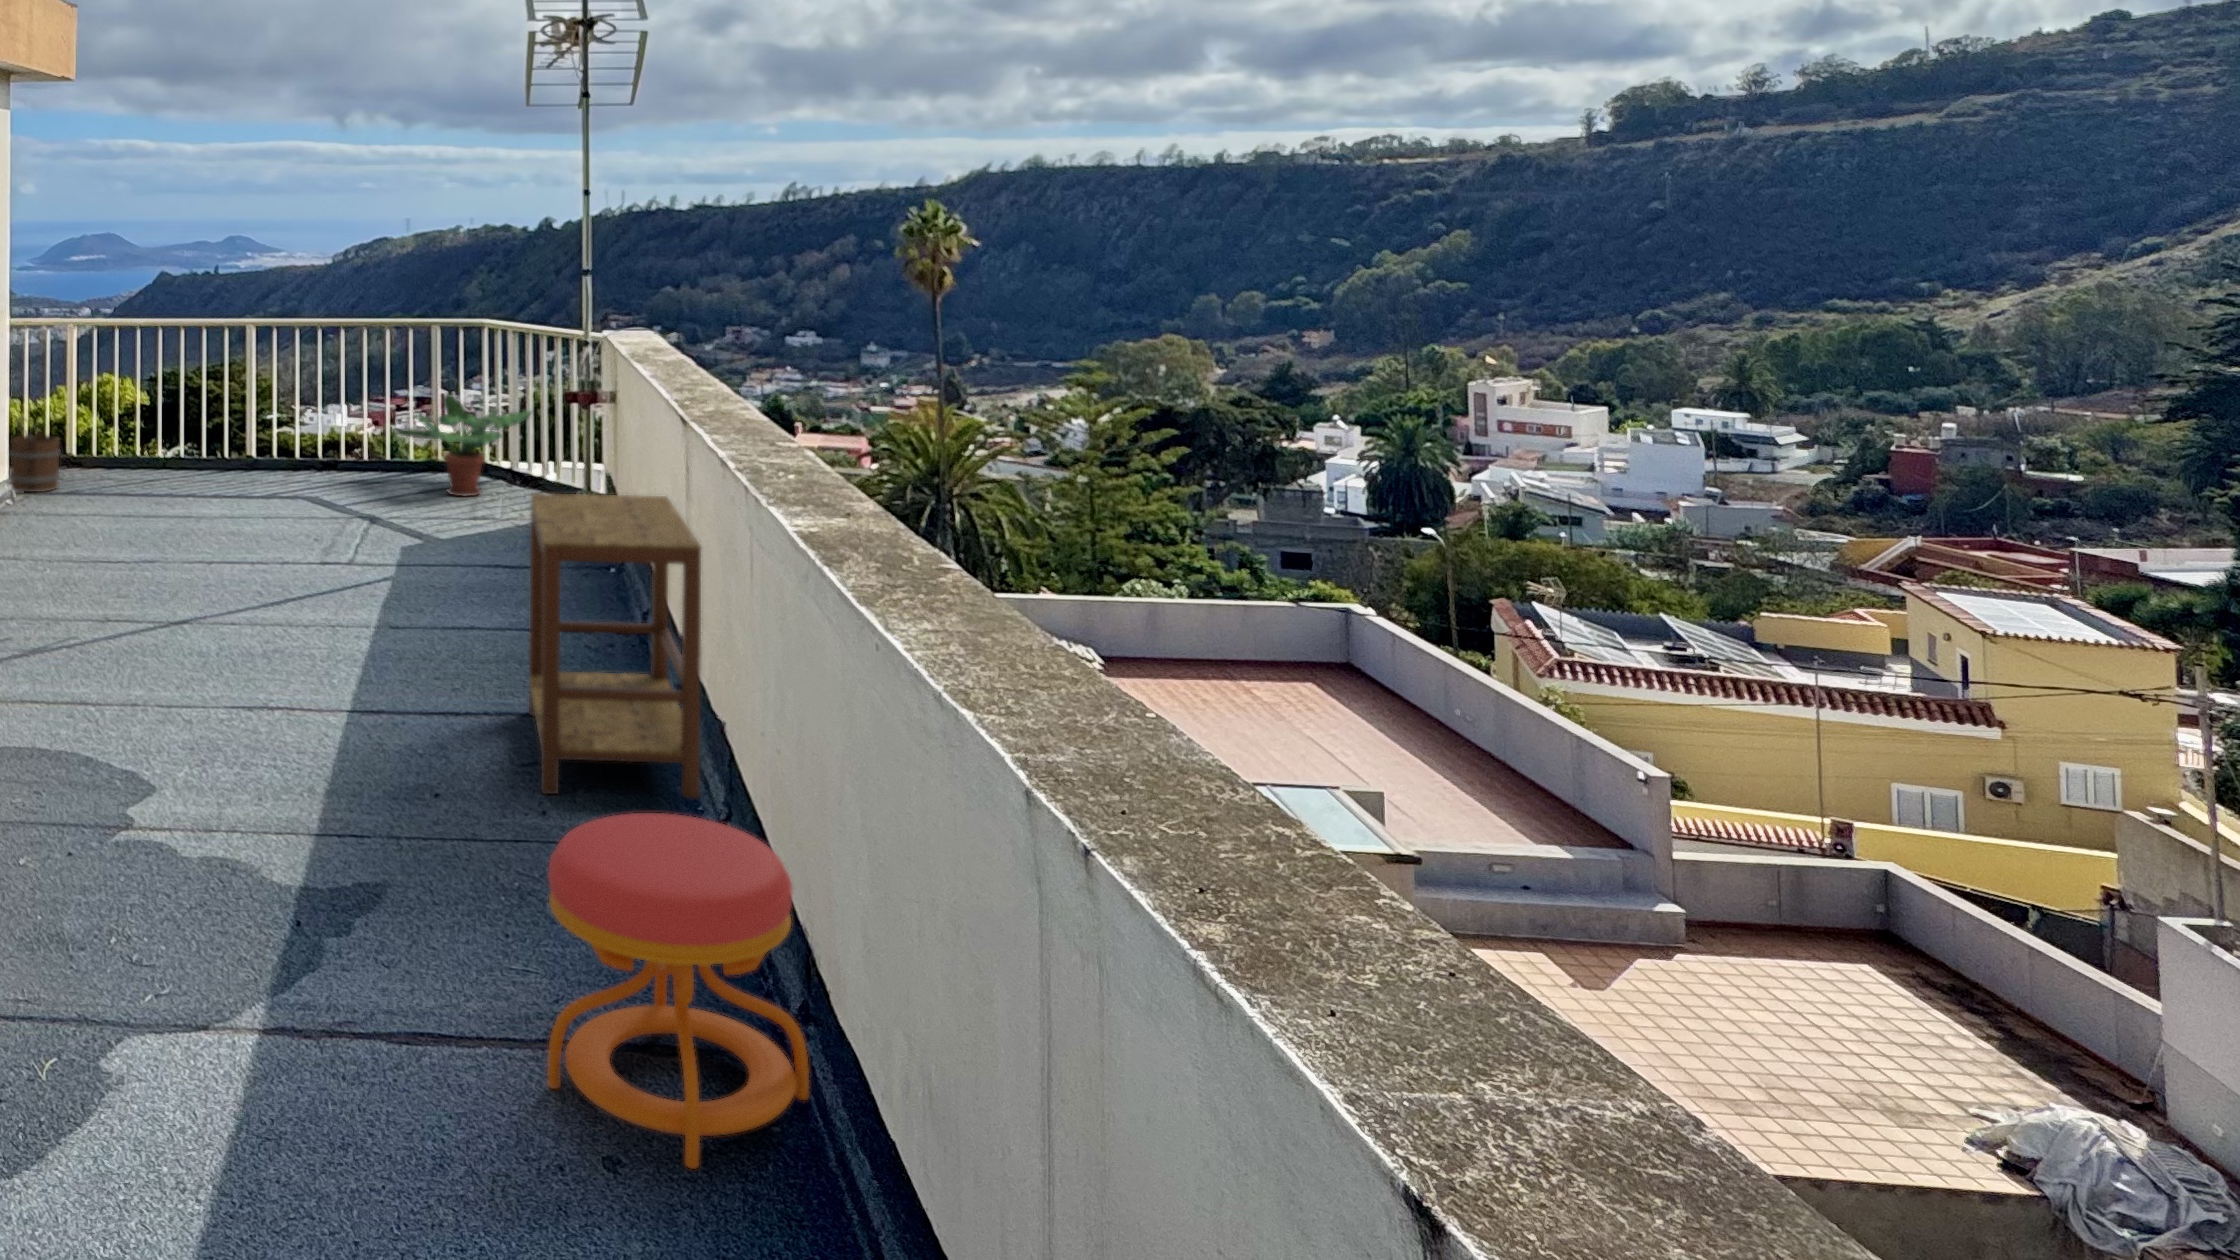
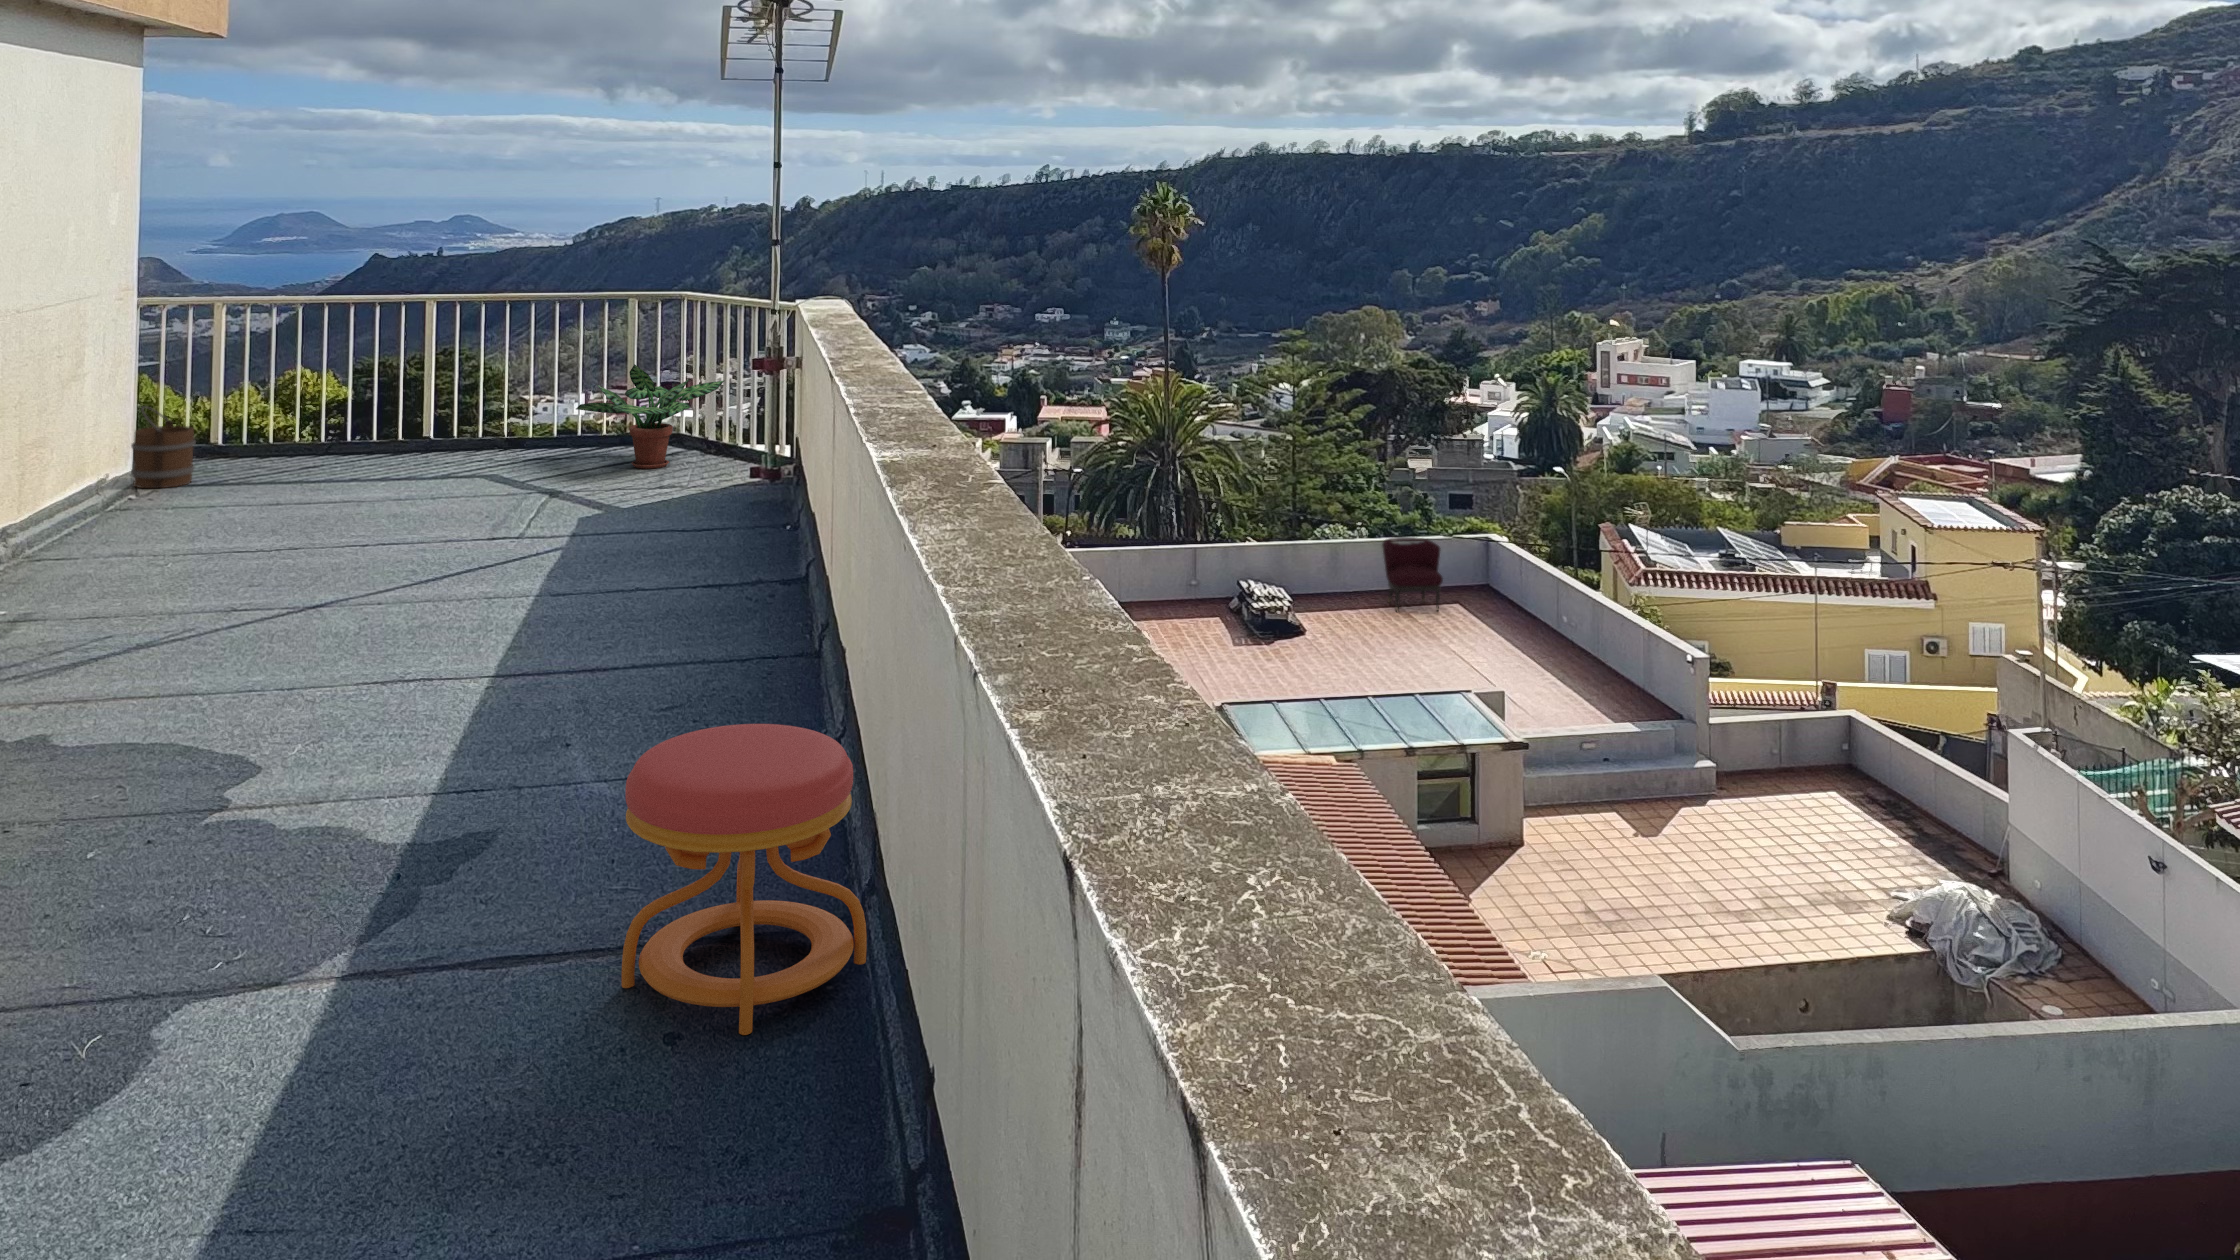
side table: present [529,493,701,798] -> none [671,447,830,734]
chair: none [1221,603,1299,691] -> present [1382,537,1443,612]

